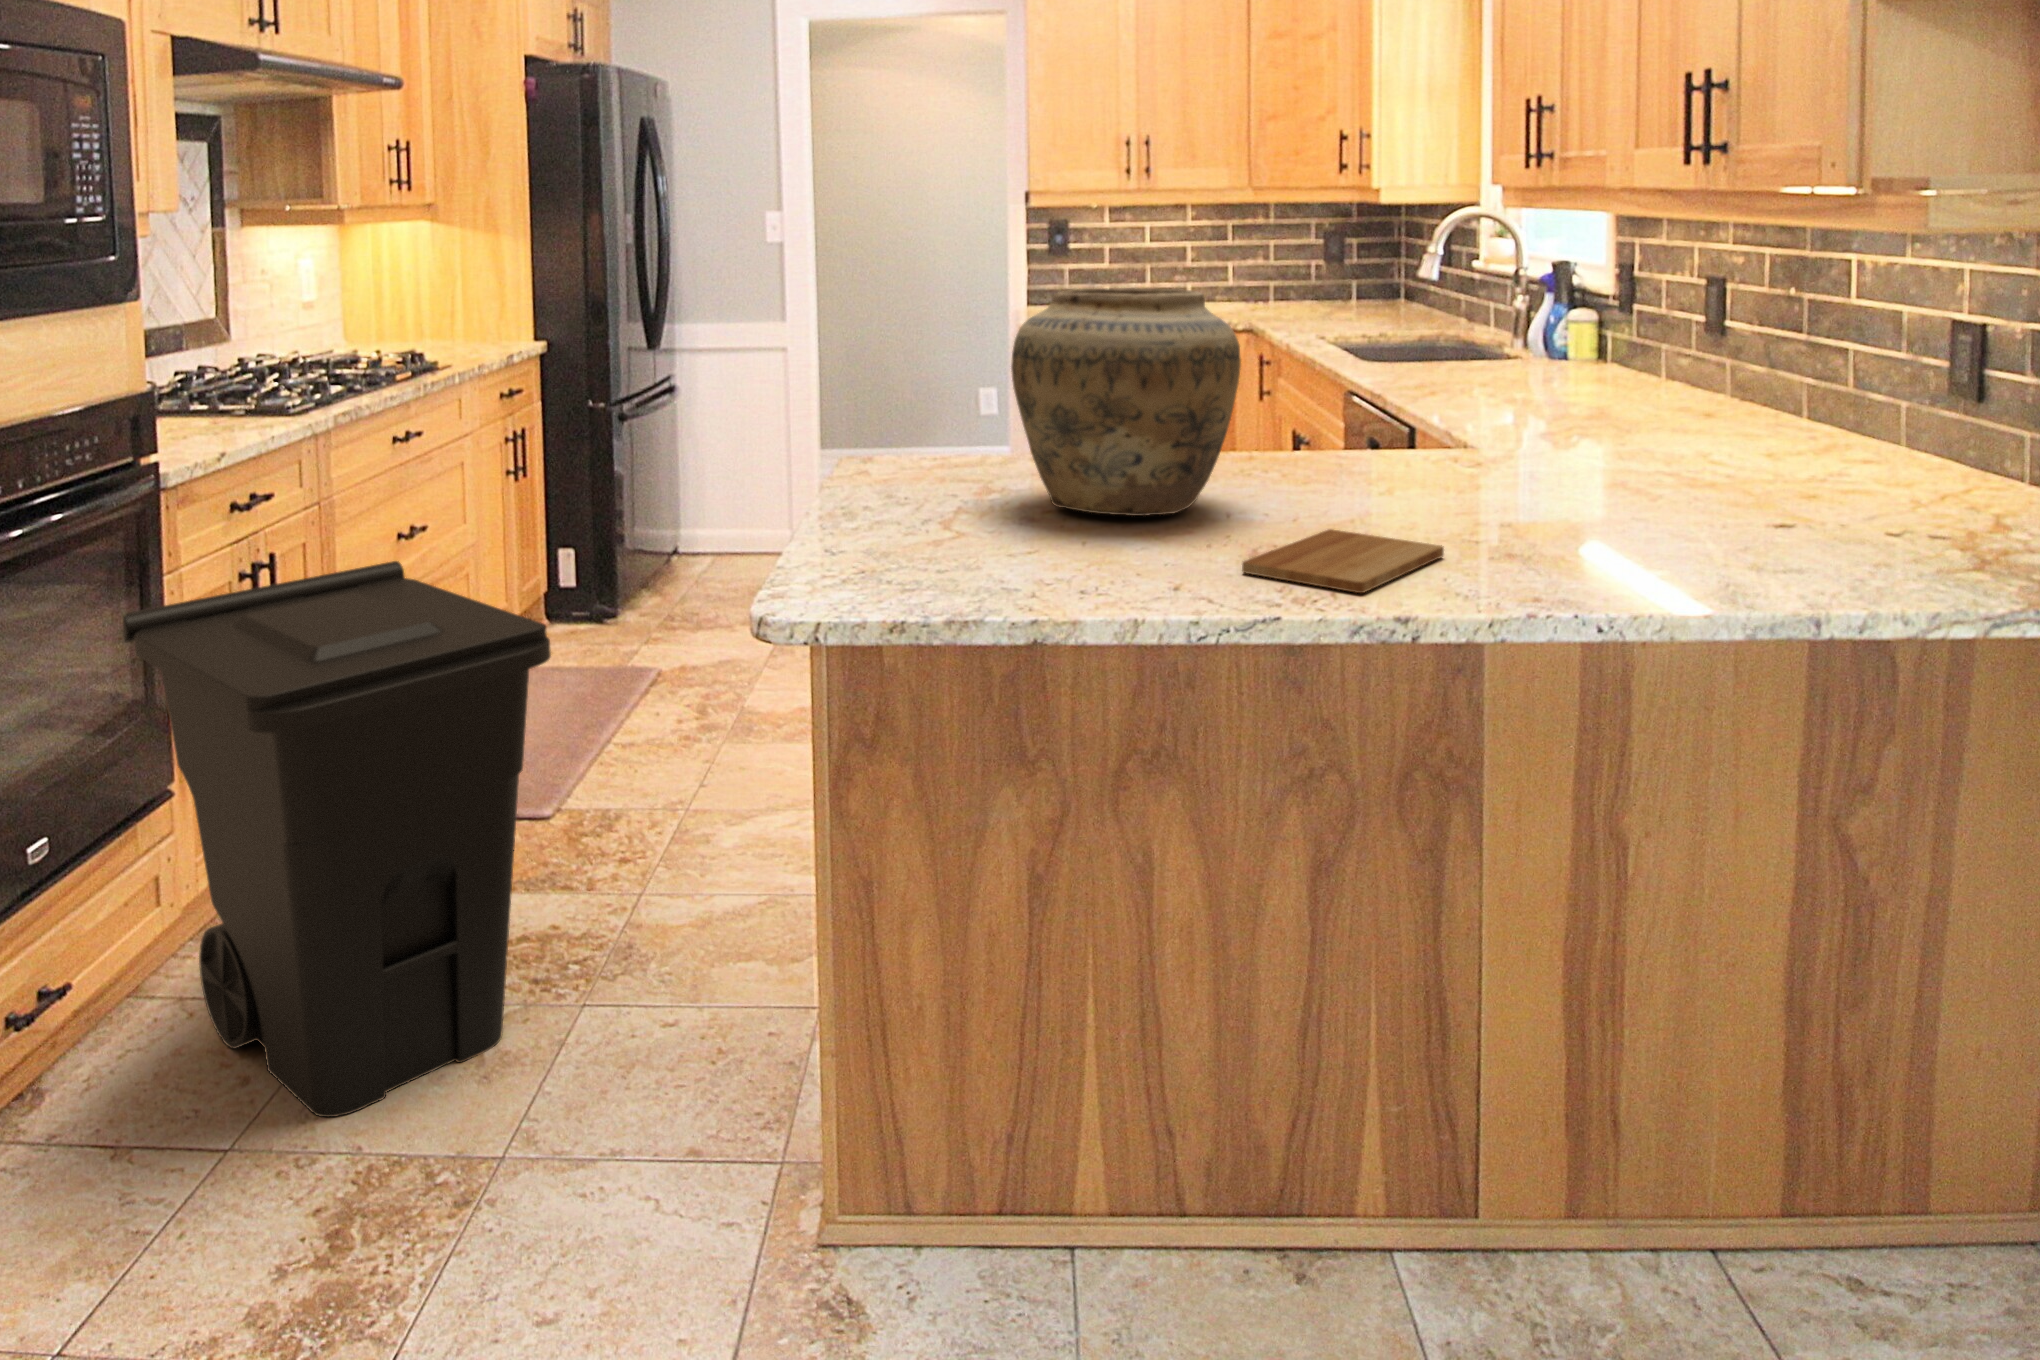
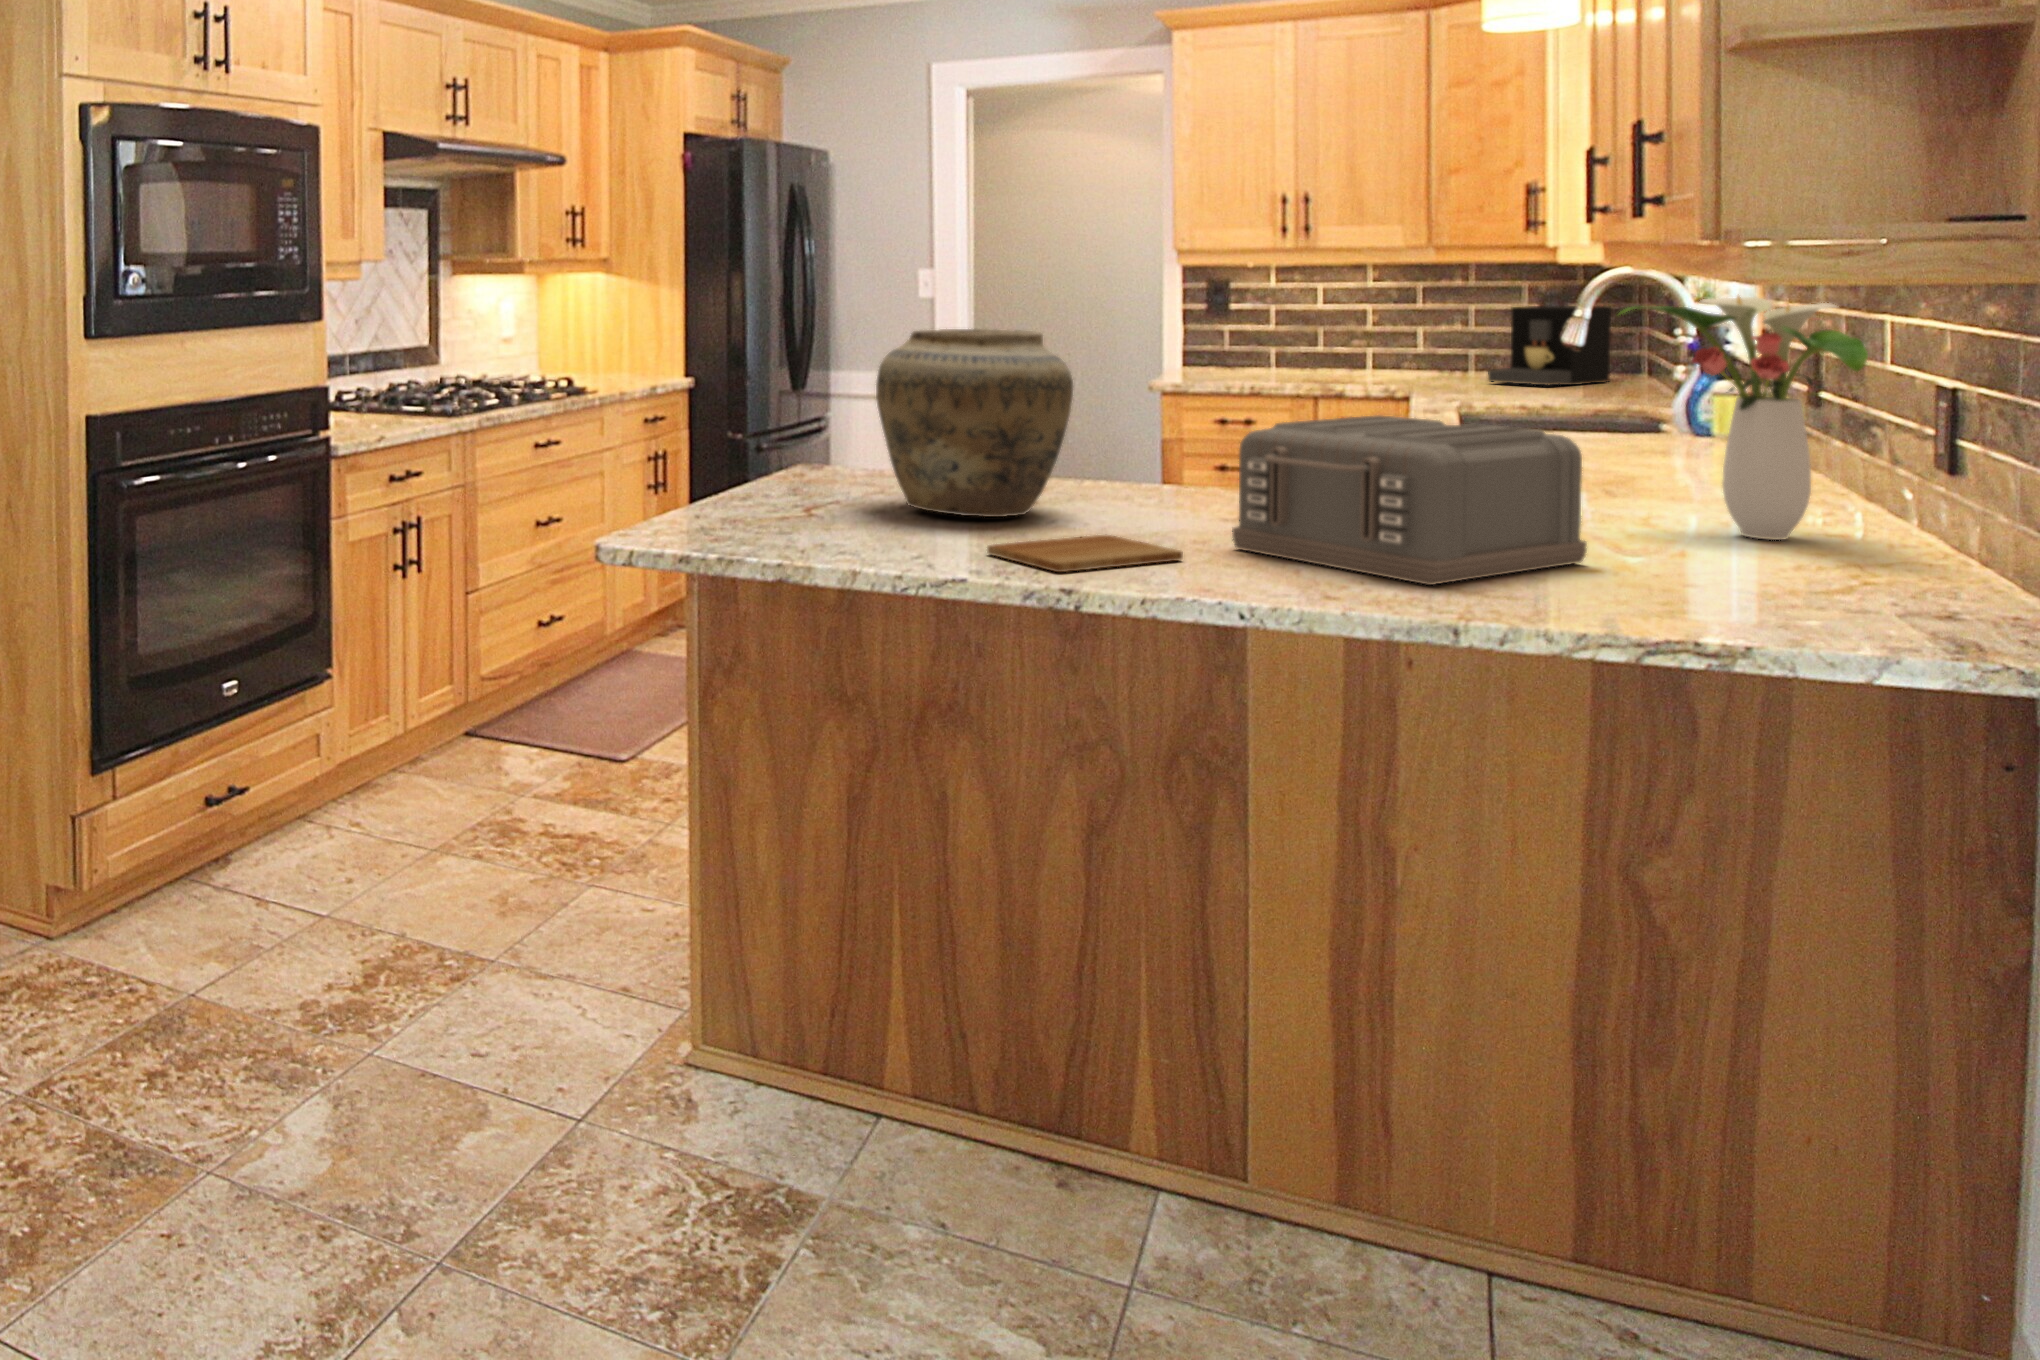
flower arrangement: none [1707,236,1944,469] -> present [1620,296,1868,540]
coffee maker: none [1294,241,1377,313] -> present [1488,306,1611,385]
toaster: none [1455,371,1767,563] -> present [1232,415,1587,585]
trash can: present [123,561,551,1117] -> none [294,529,565,912]

